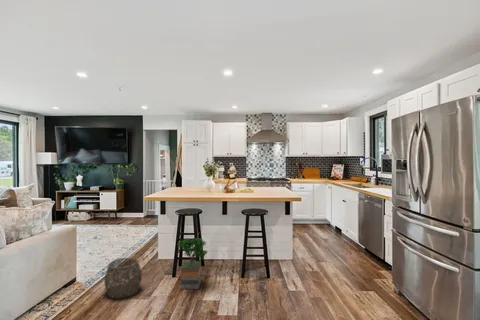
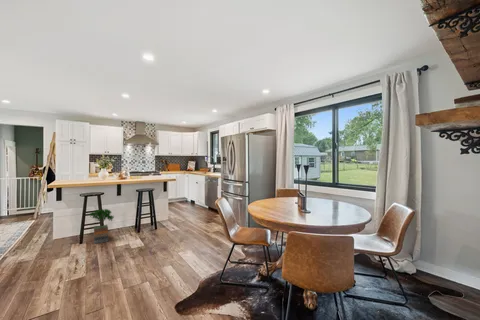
woven basket: present [104,258,142,298] -> none [26,229,61,258]

